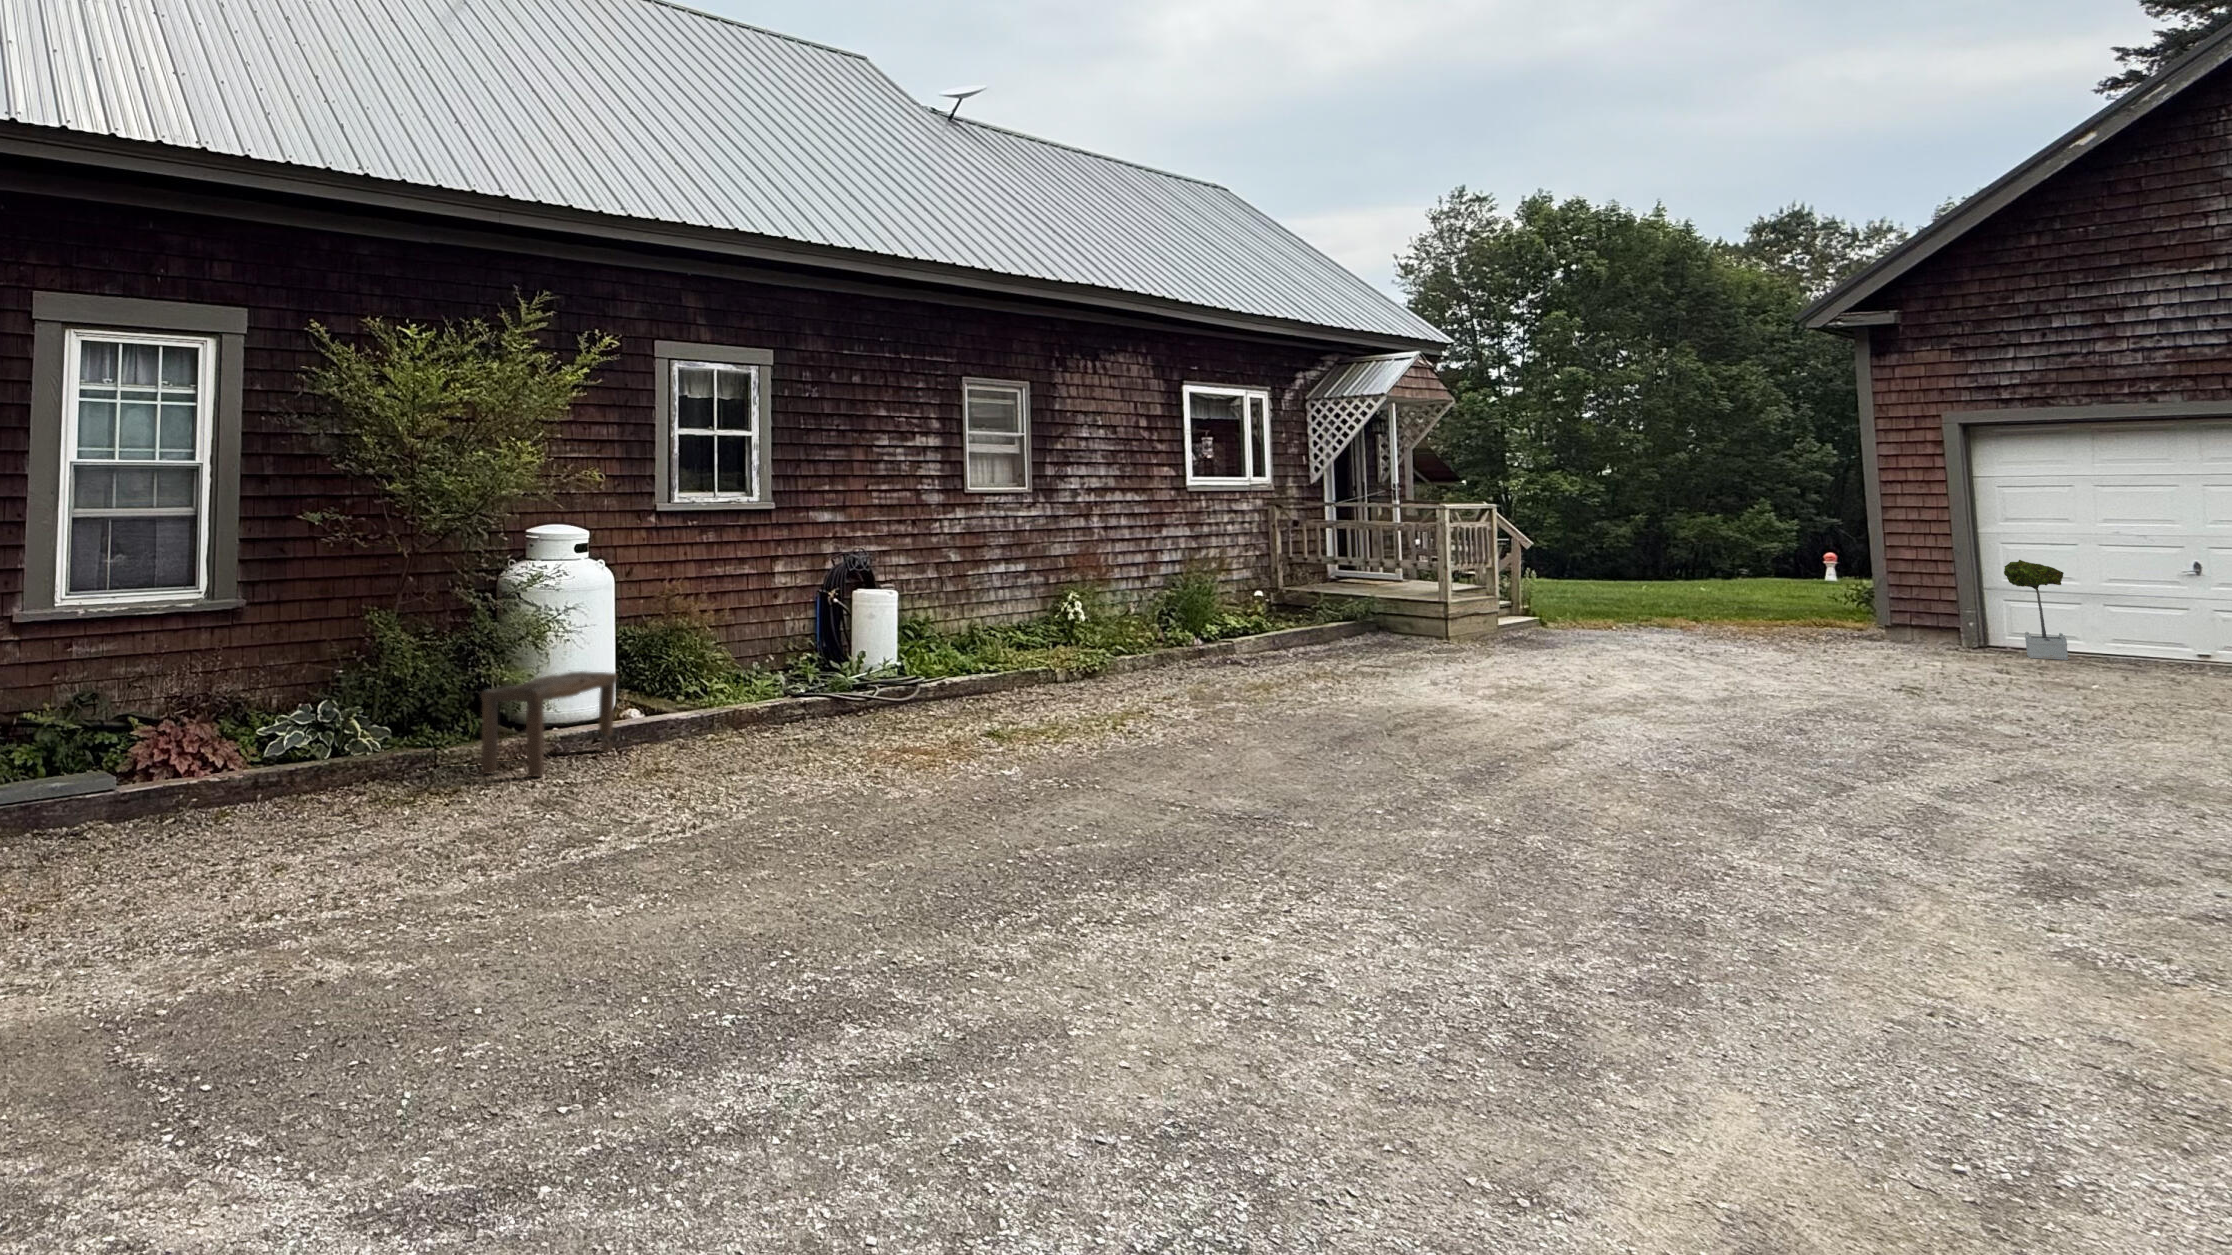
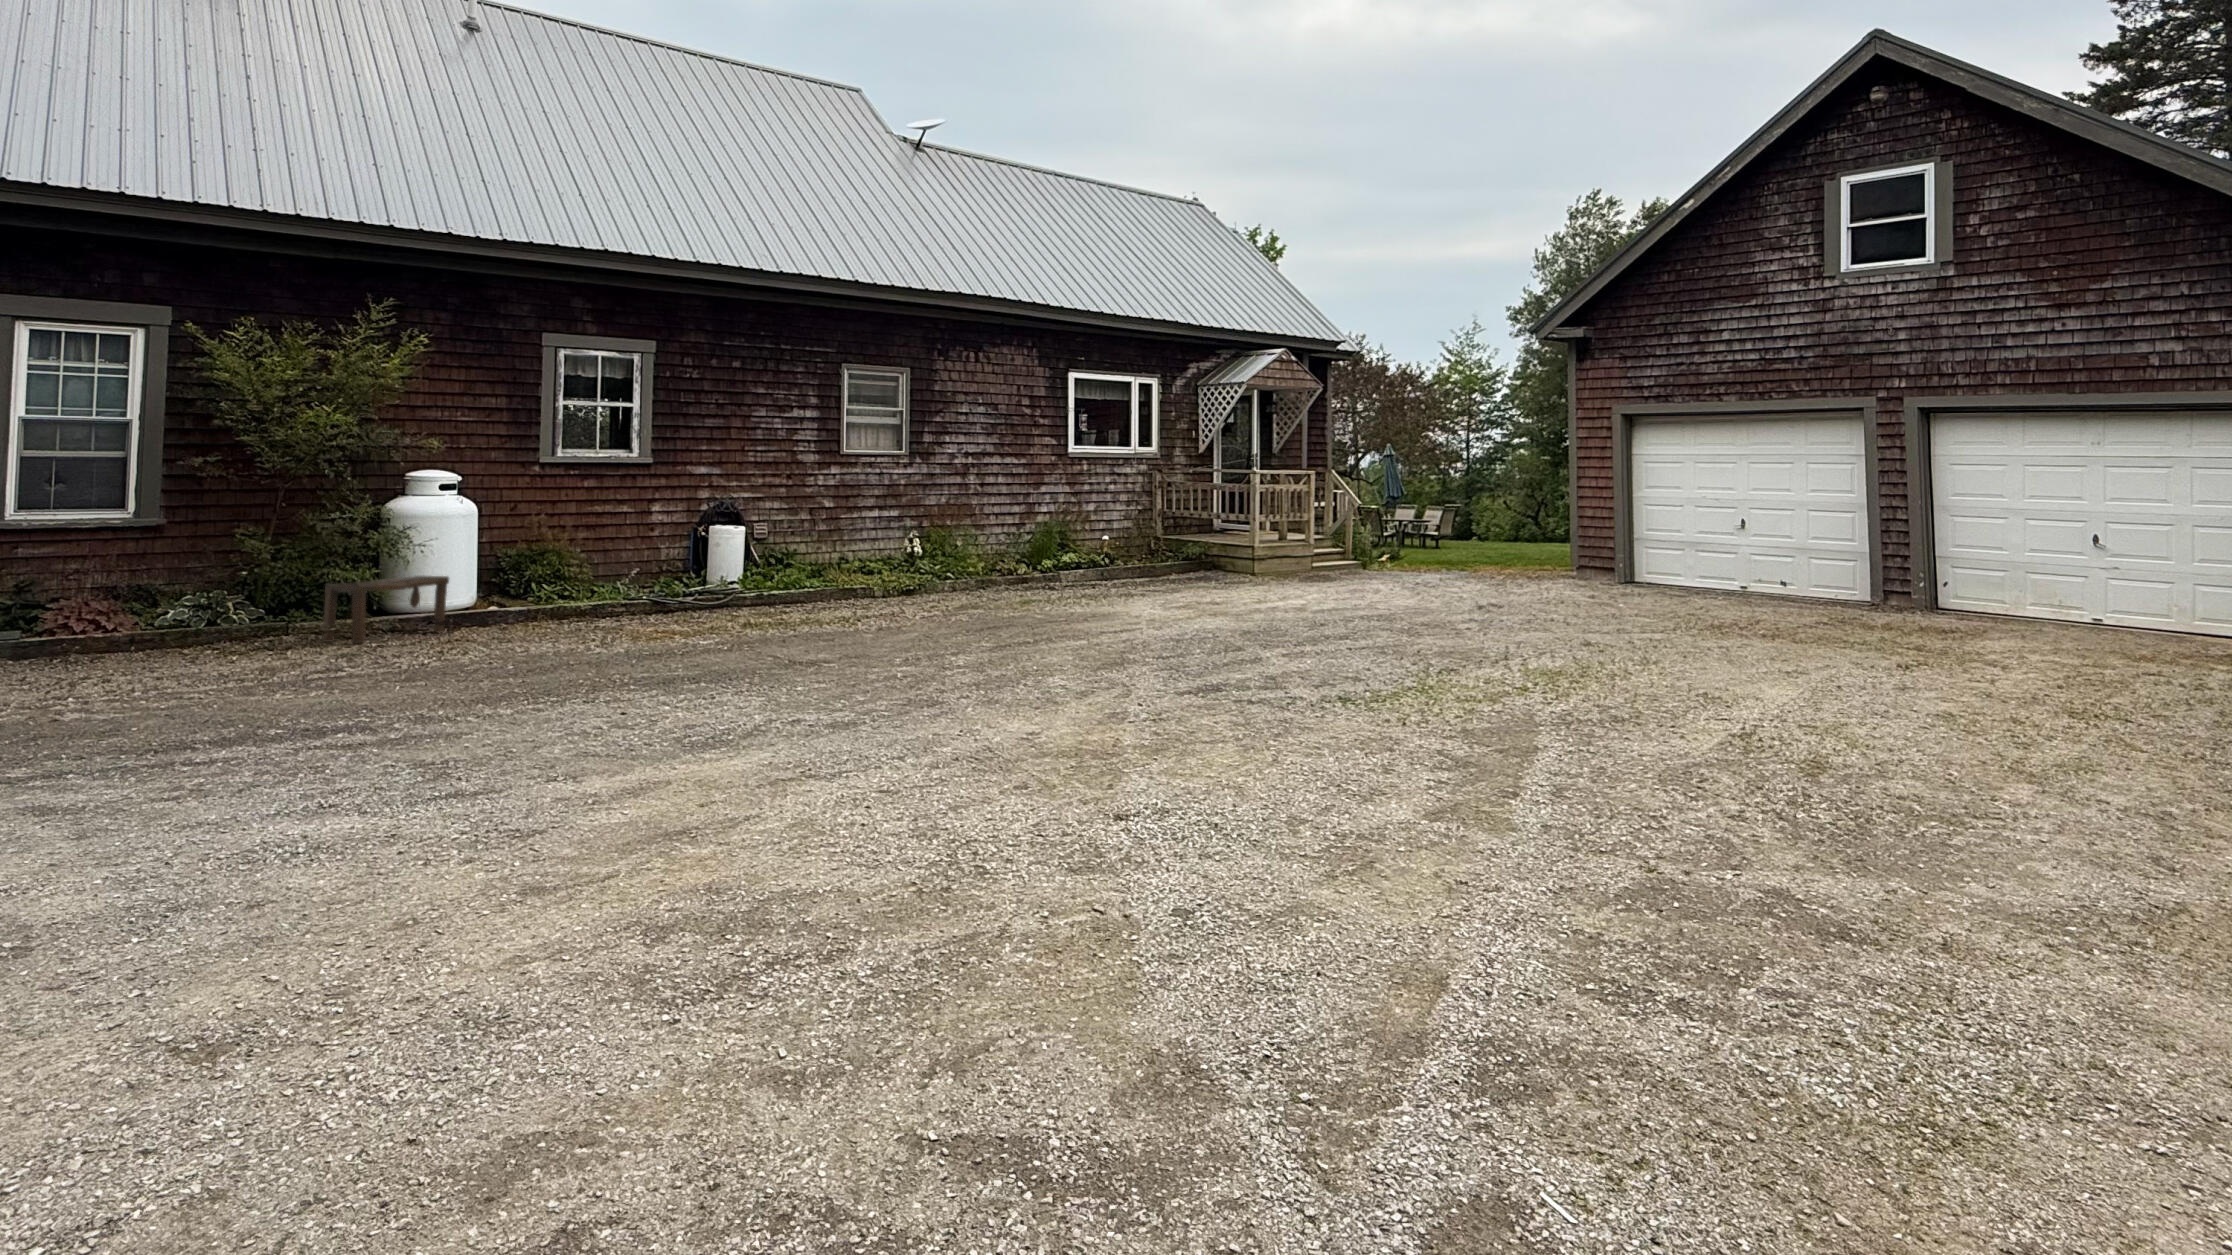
potted tree: present [2004,560,2068,660] -> none [1628,517,1663,591]

